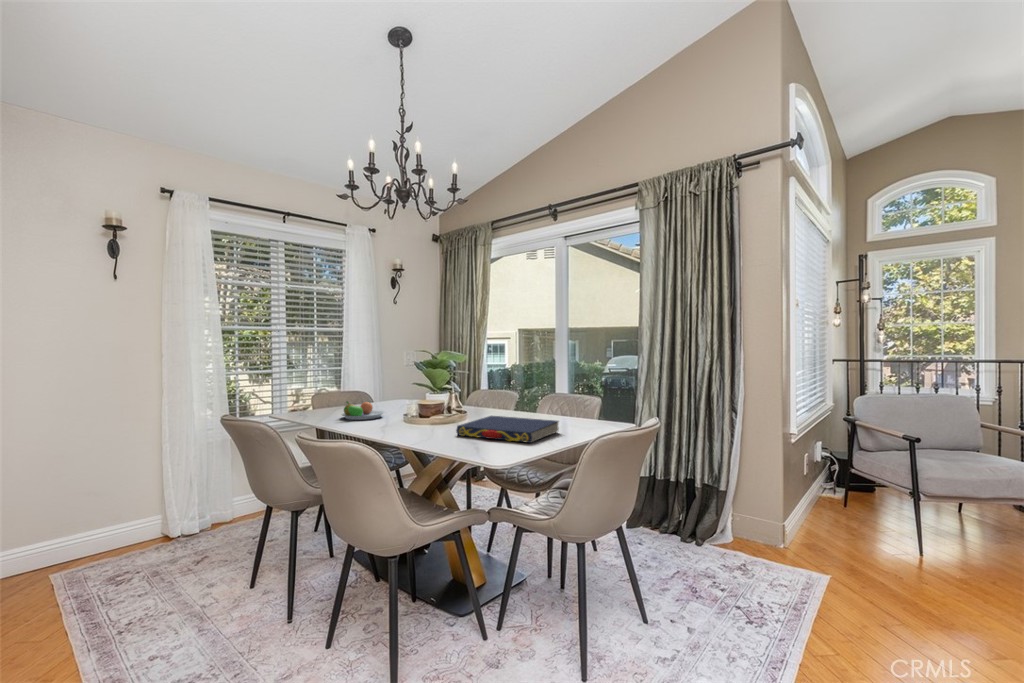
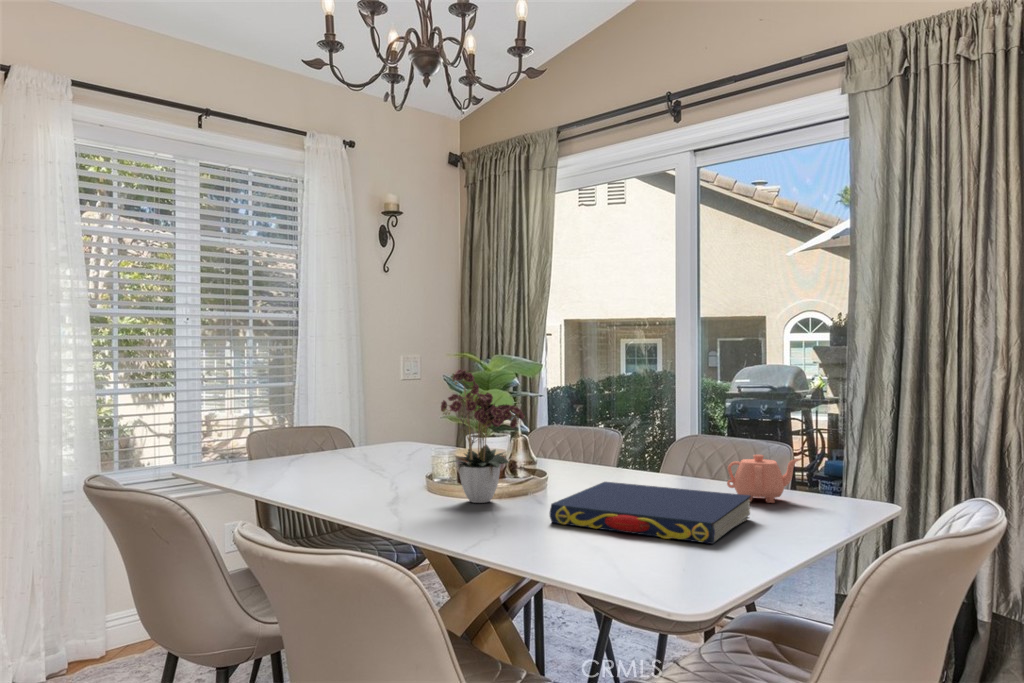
flower arrangement: none [403,355,453,427] -> present [441,369,525,503]
teapot: none [556,401,591,426] -> present [727,455,800,503]
fruit bowl: present [342,402,384,420] -> none [311,450,390,485]

